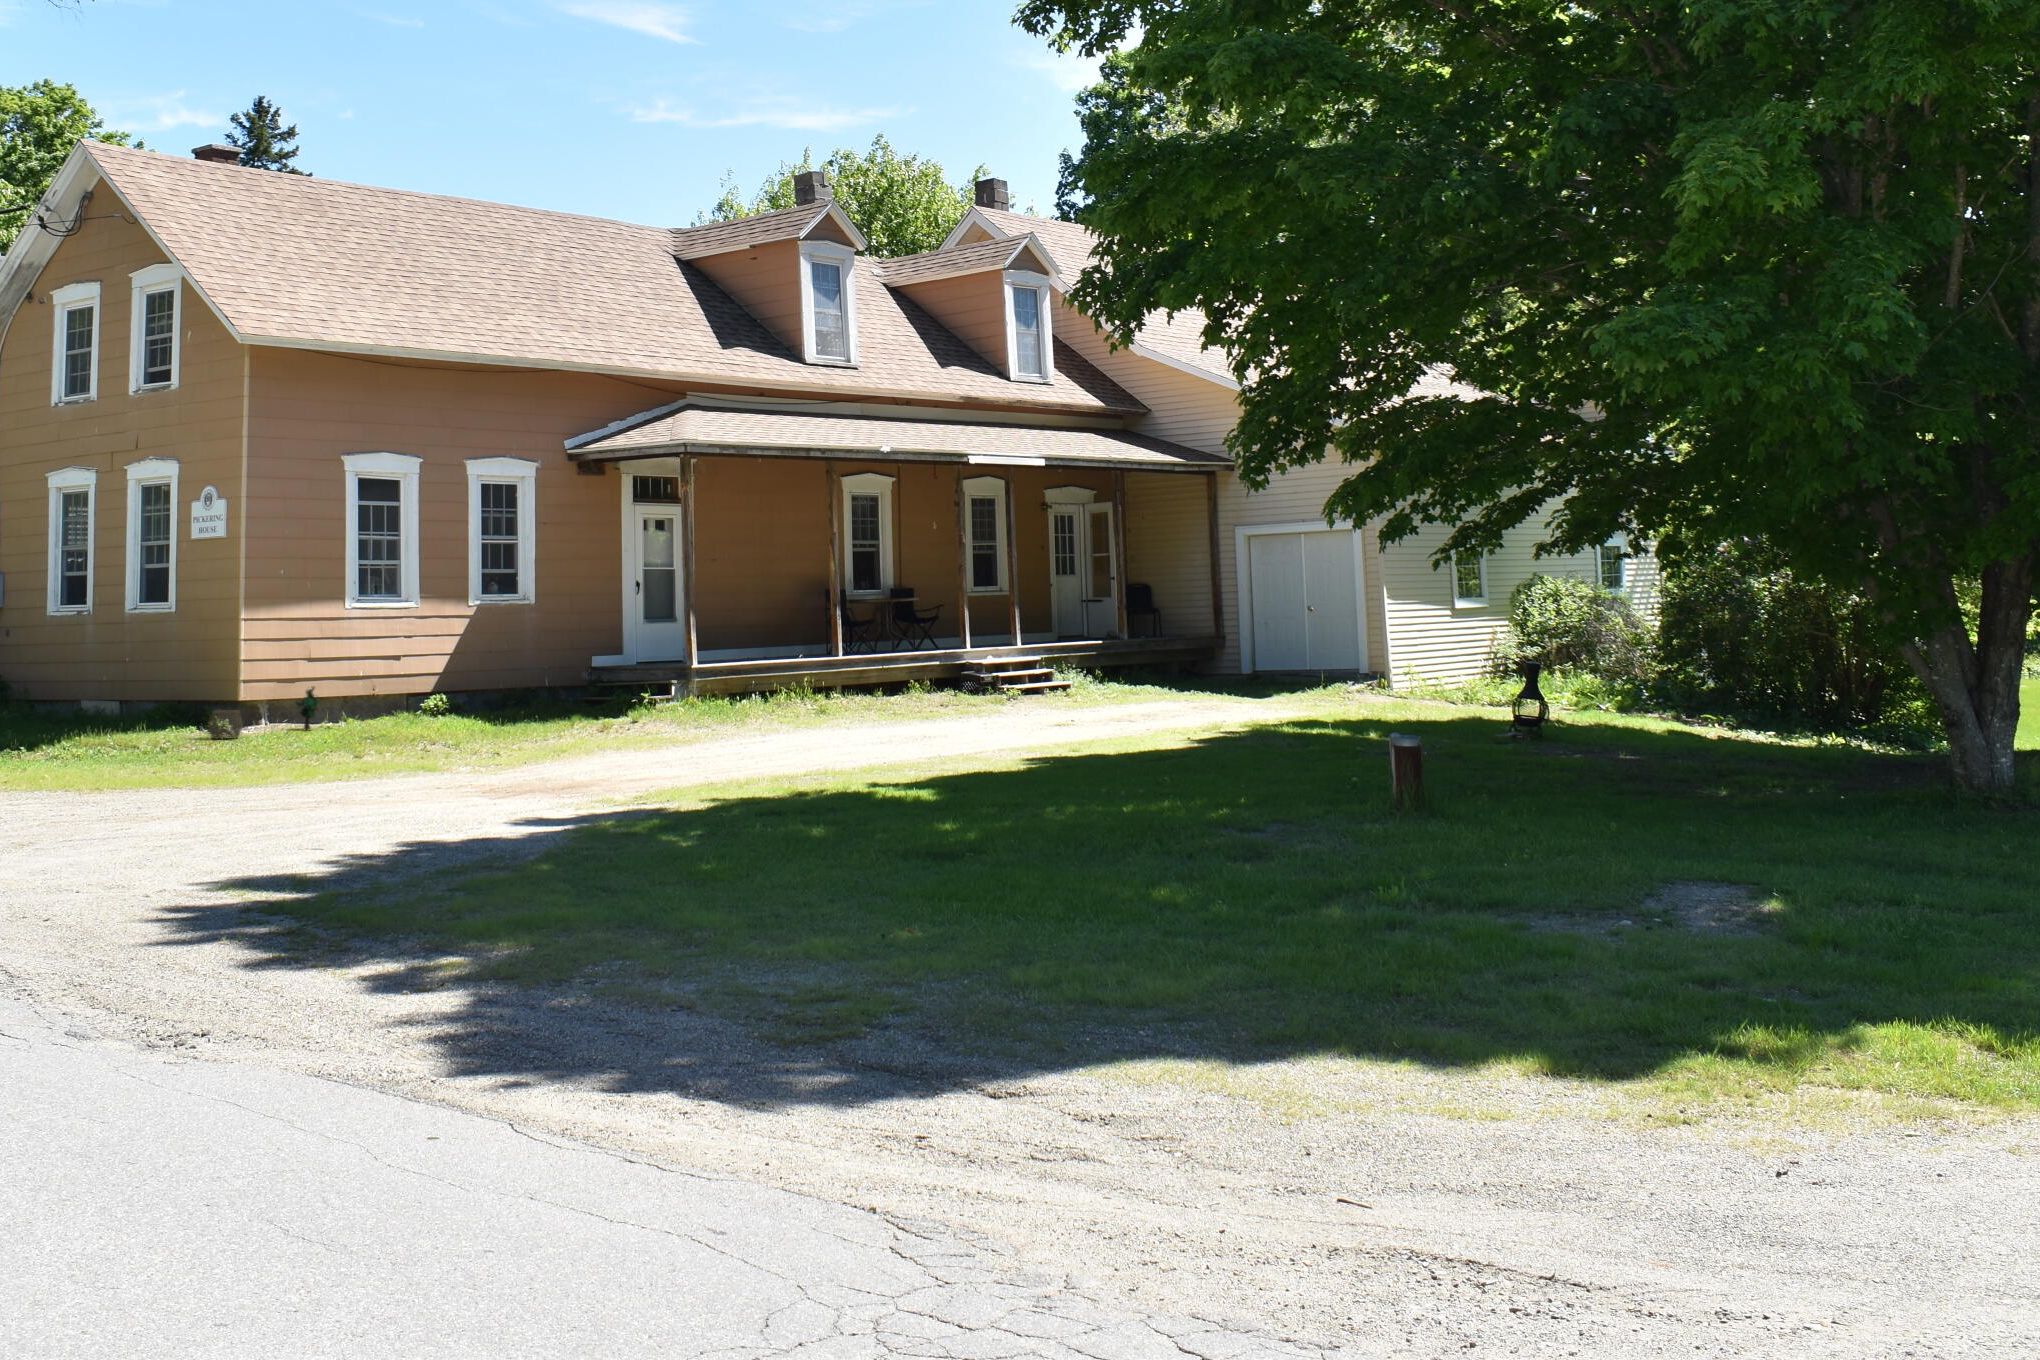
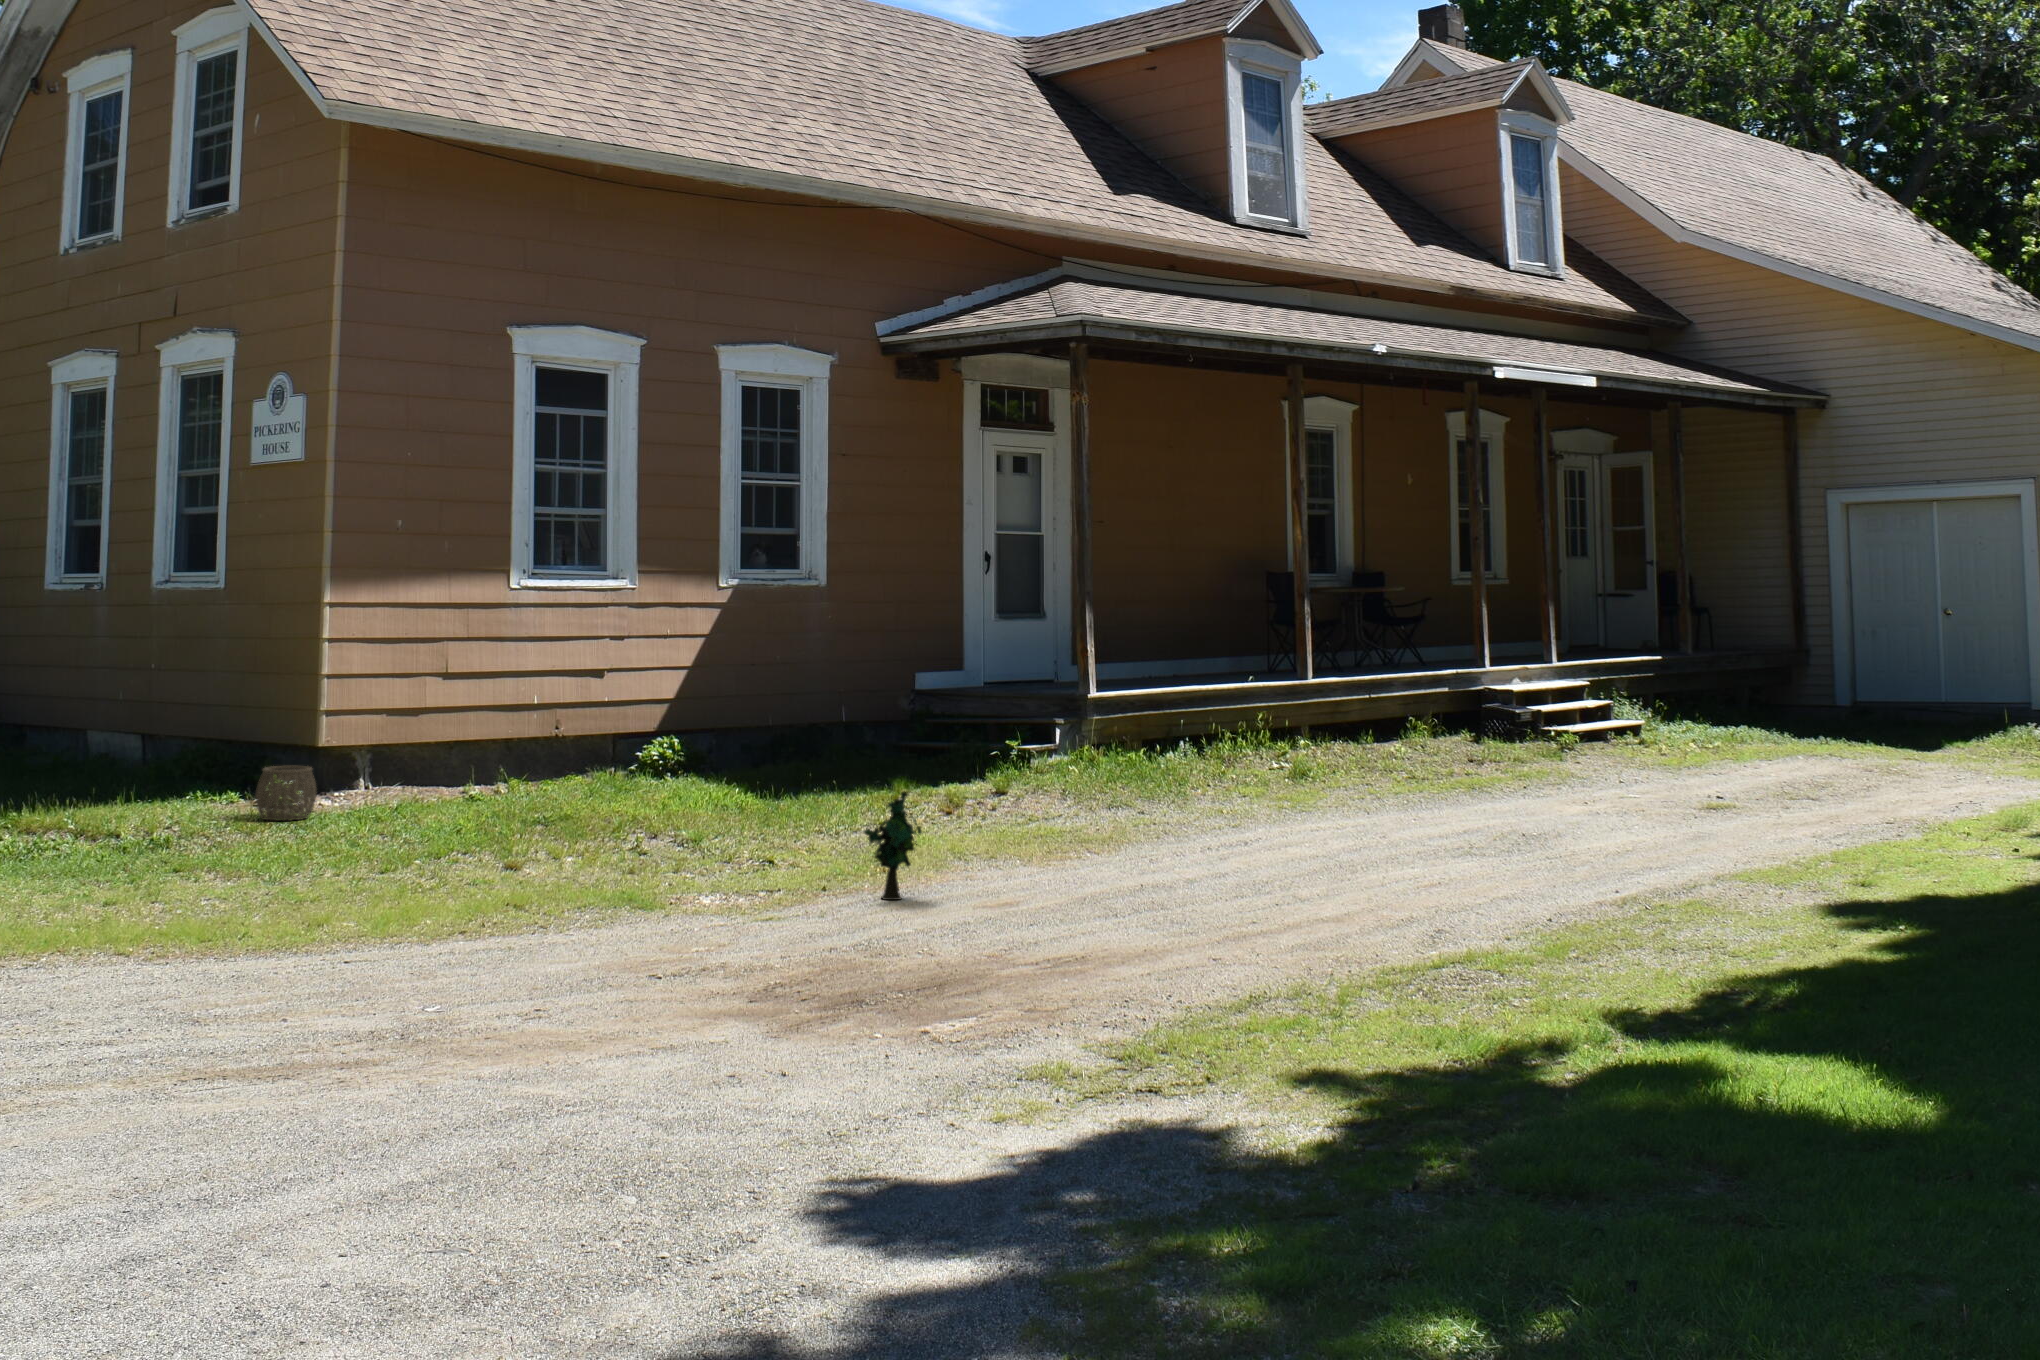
decorative plant: present [296,687,320,731] -> present [864,792,922,900]

